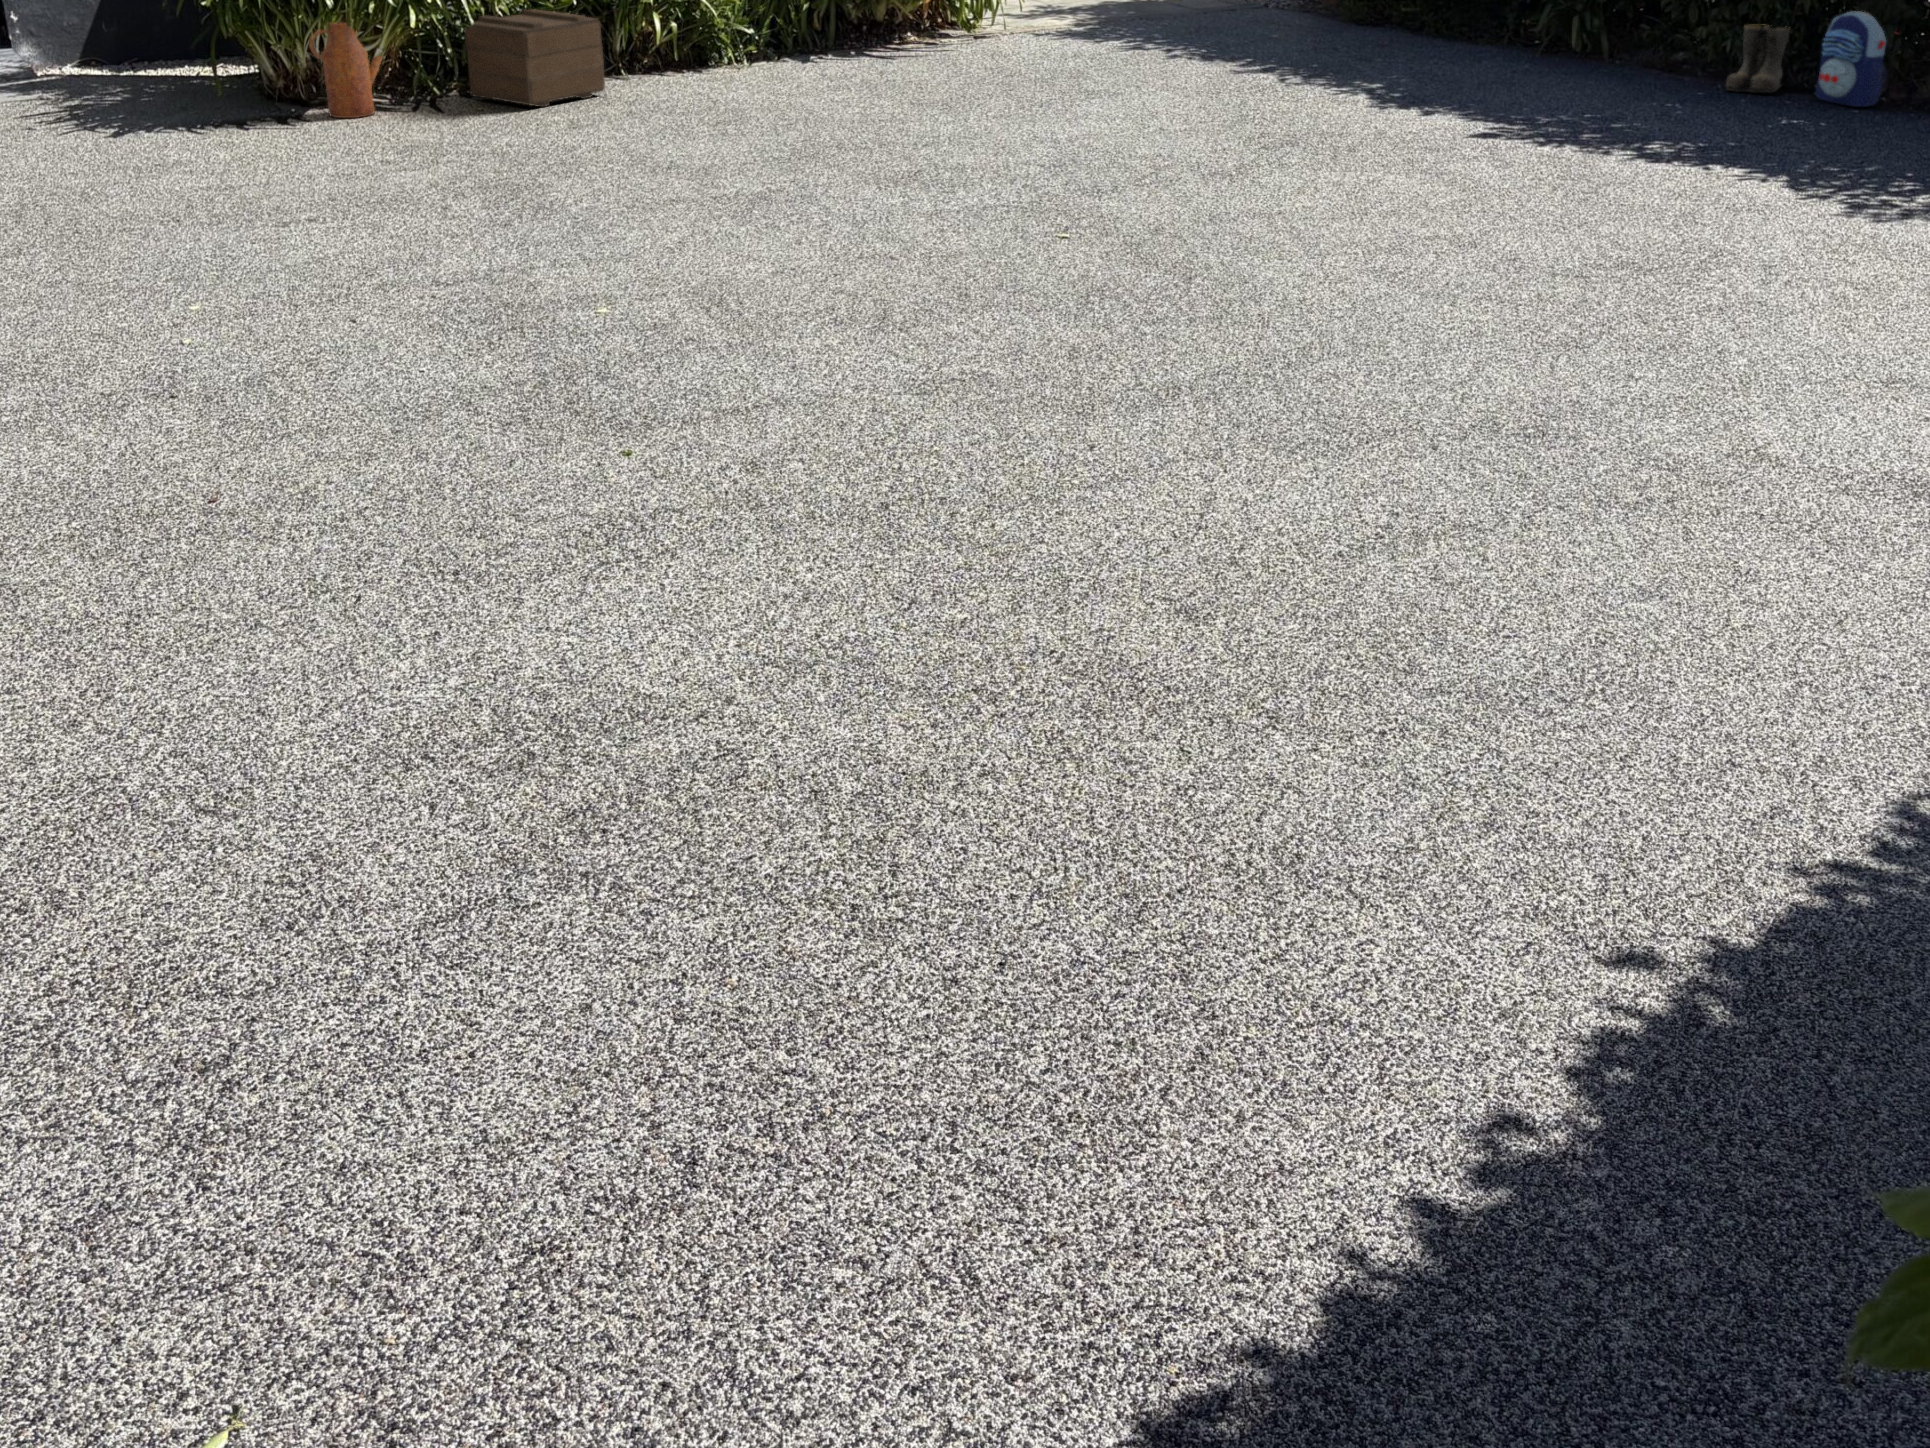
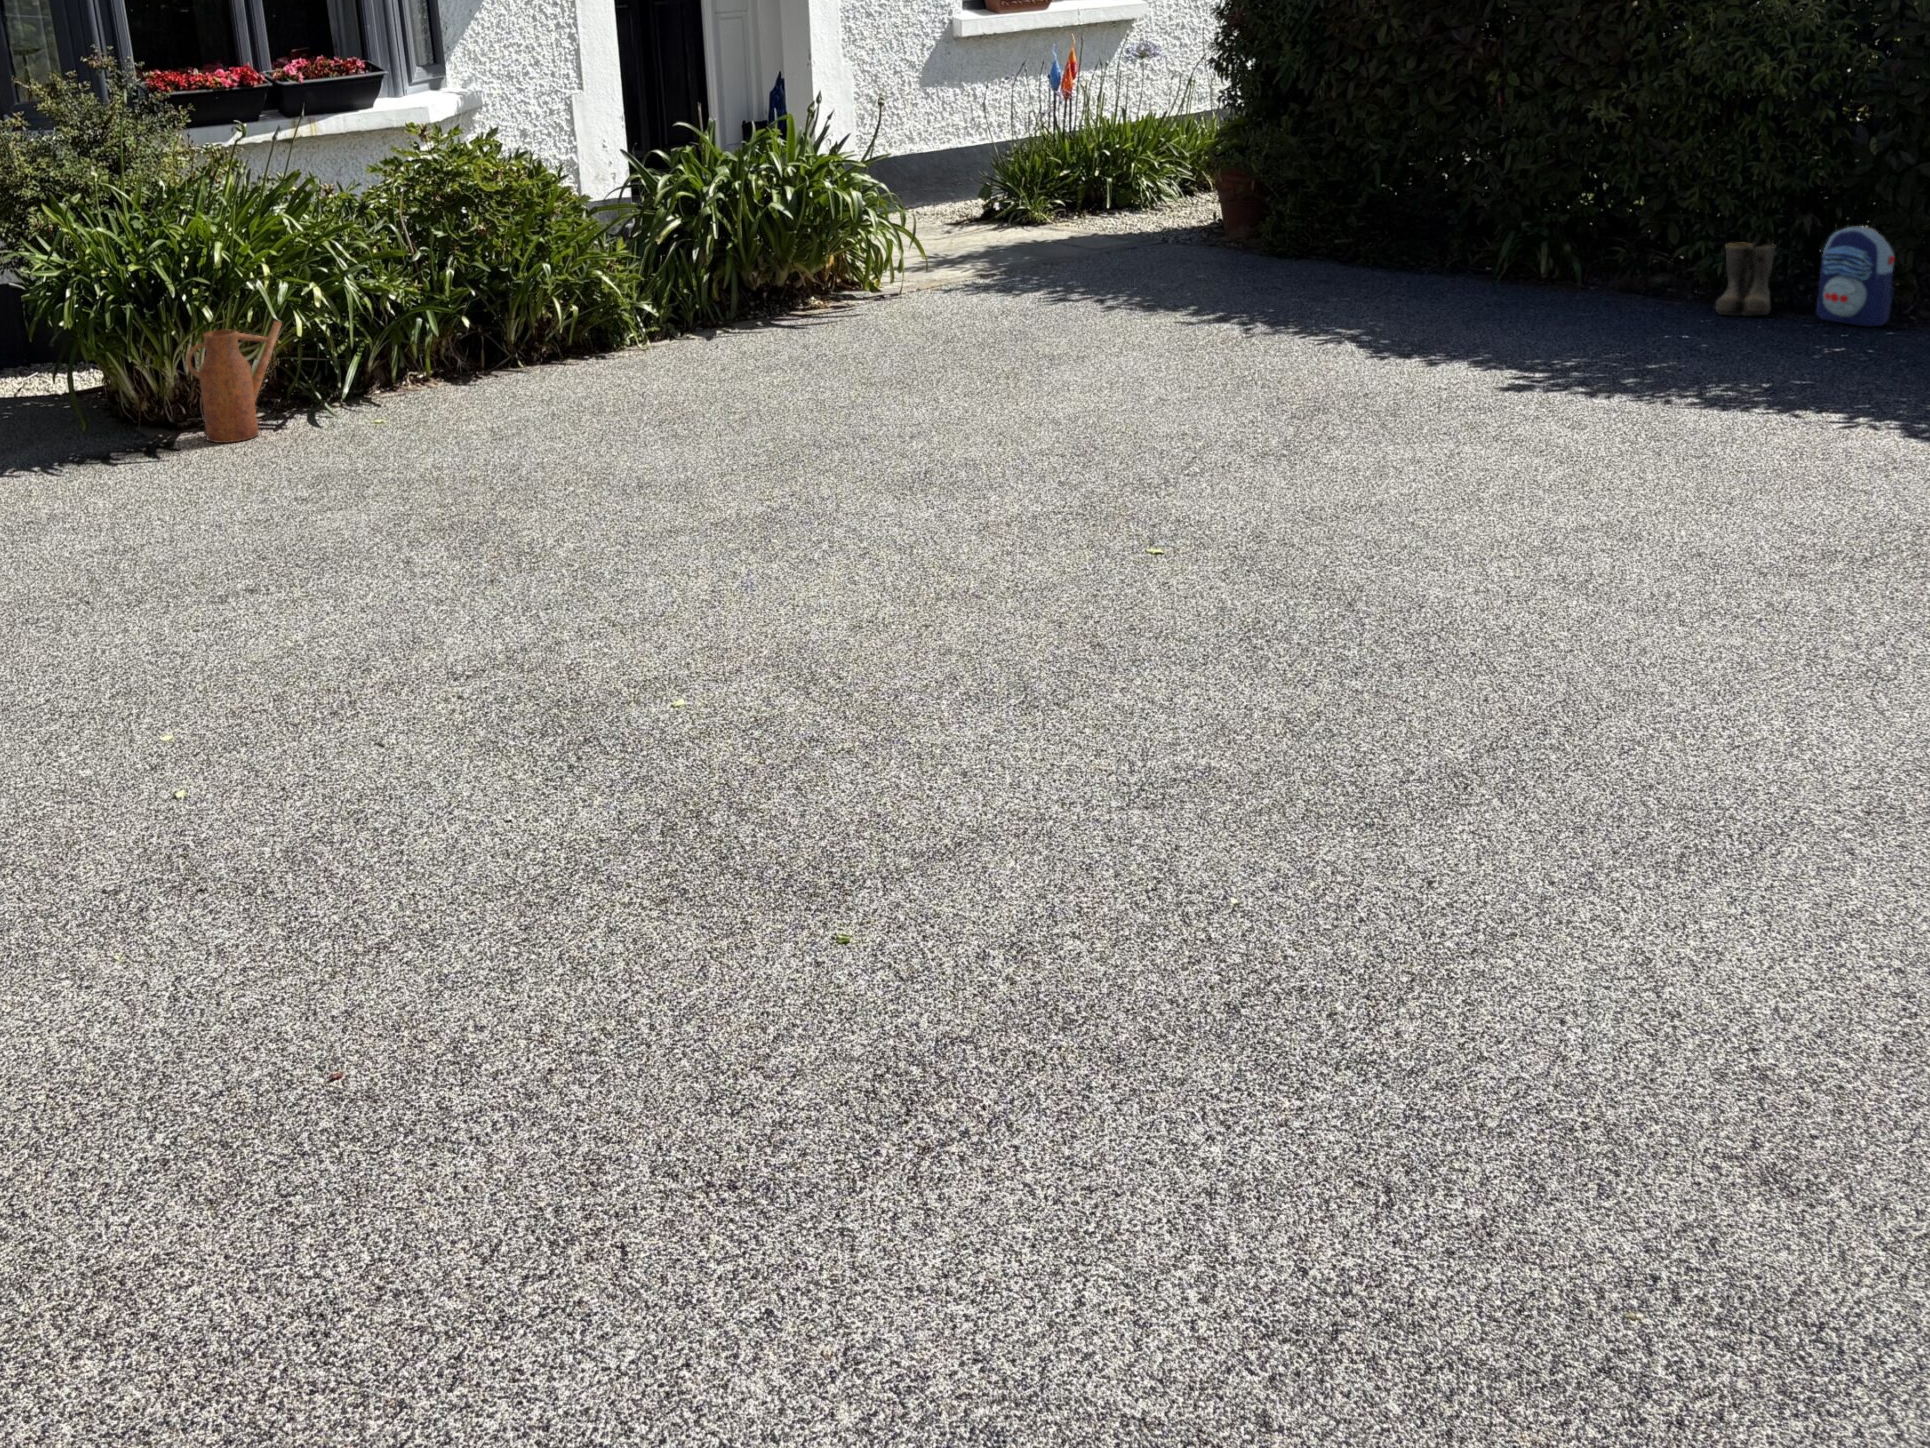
wooden crate: present [464,9,605,107] -> none [353,302,511,414]

